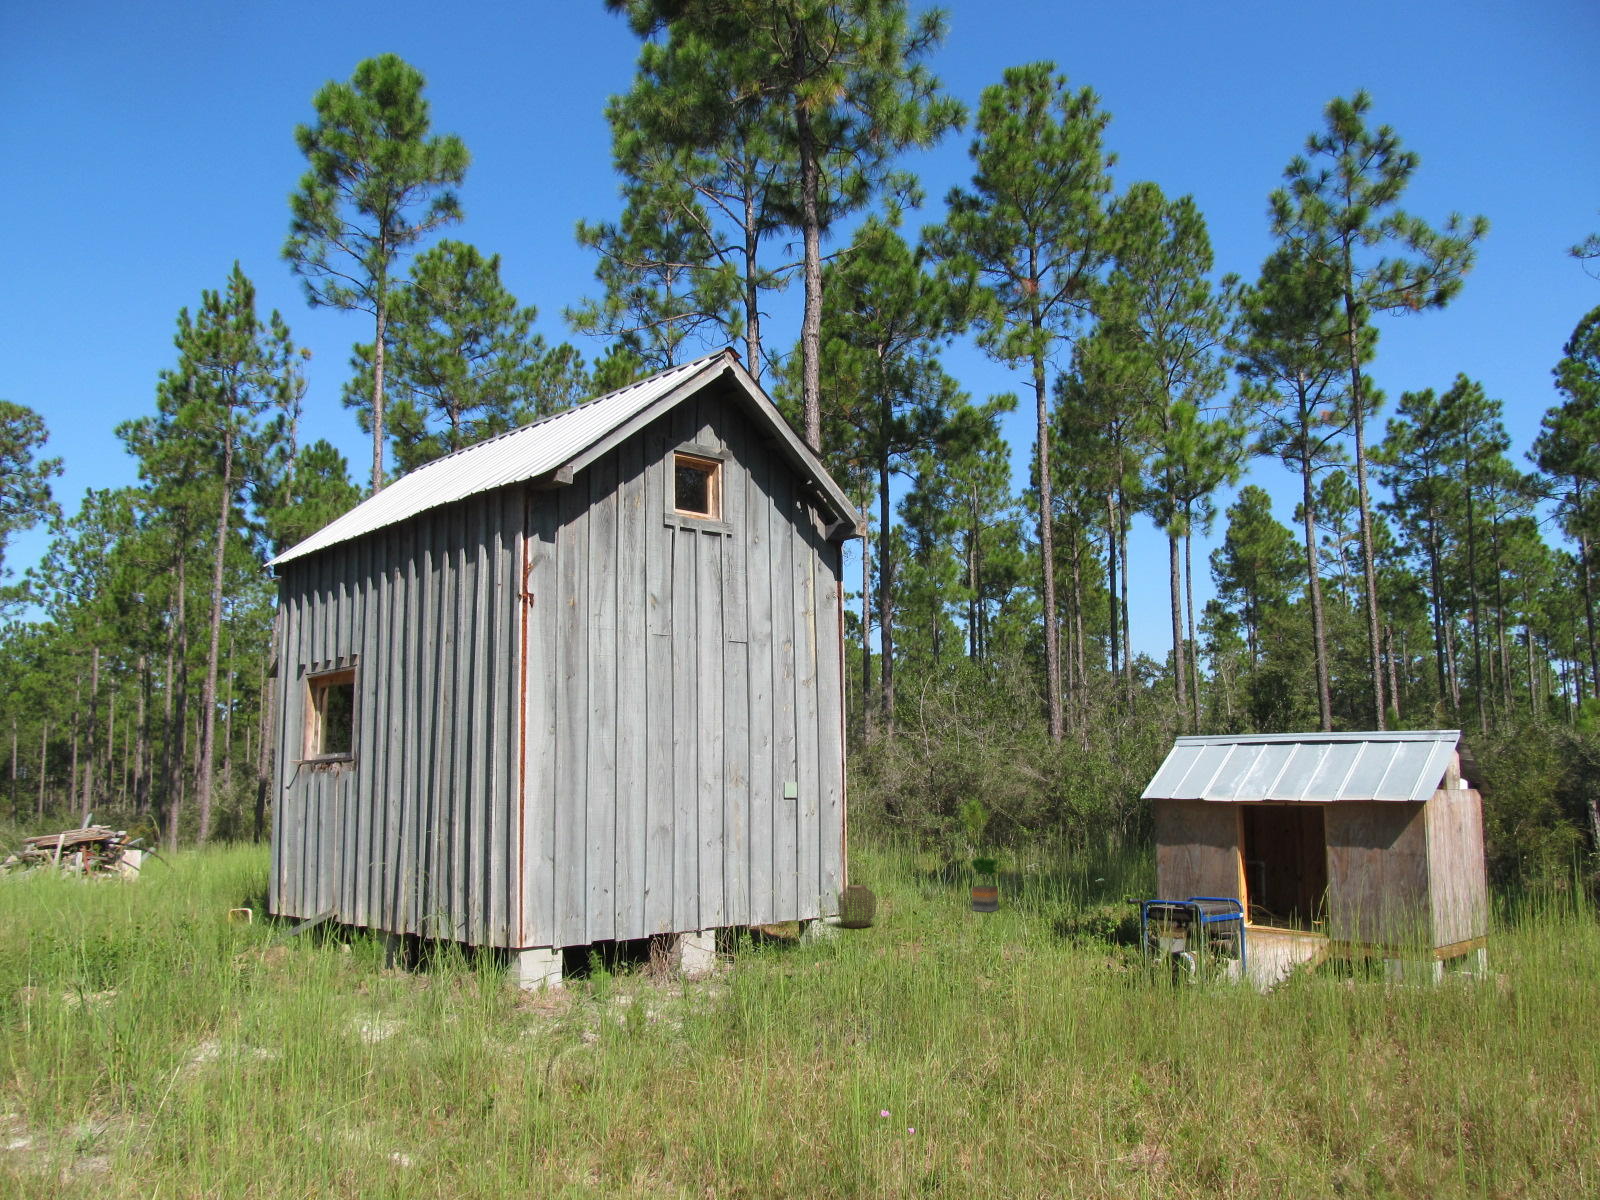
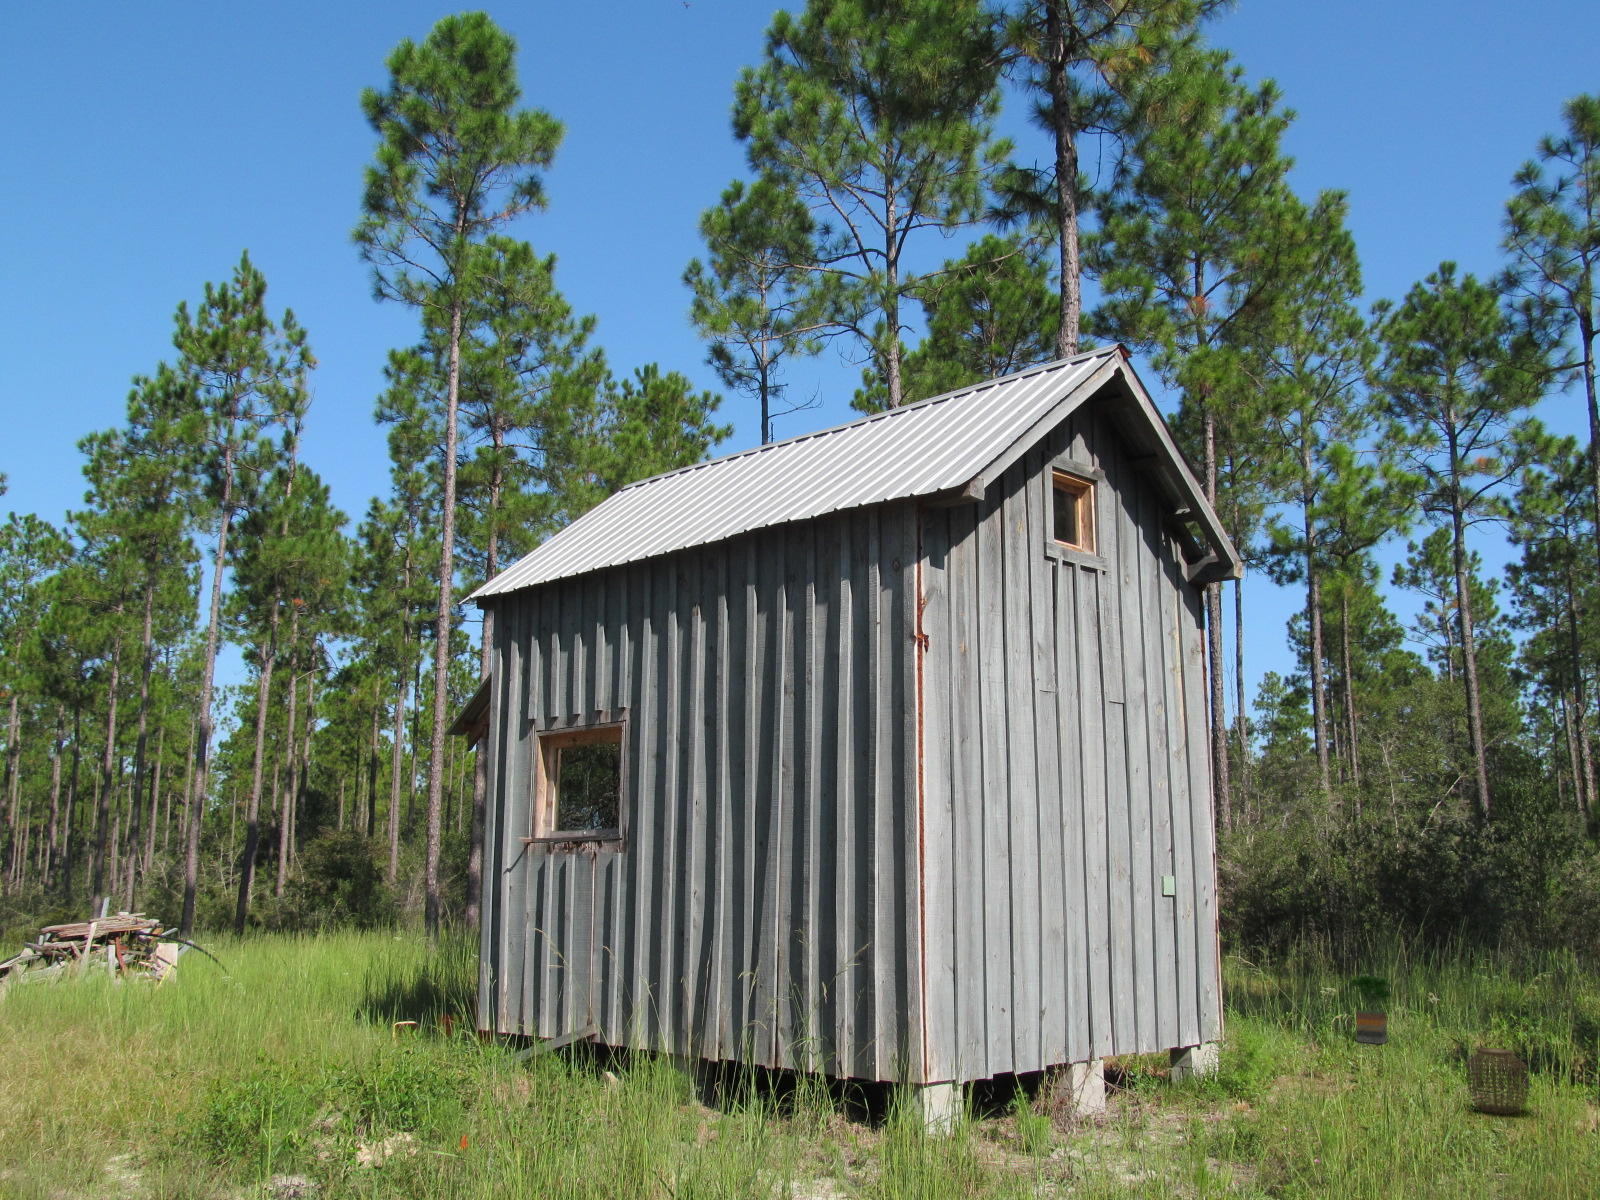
woven basket: present [838,885,876,928] -> present [1466,1048,1530,1114]

